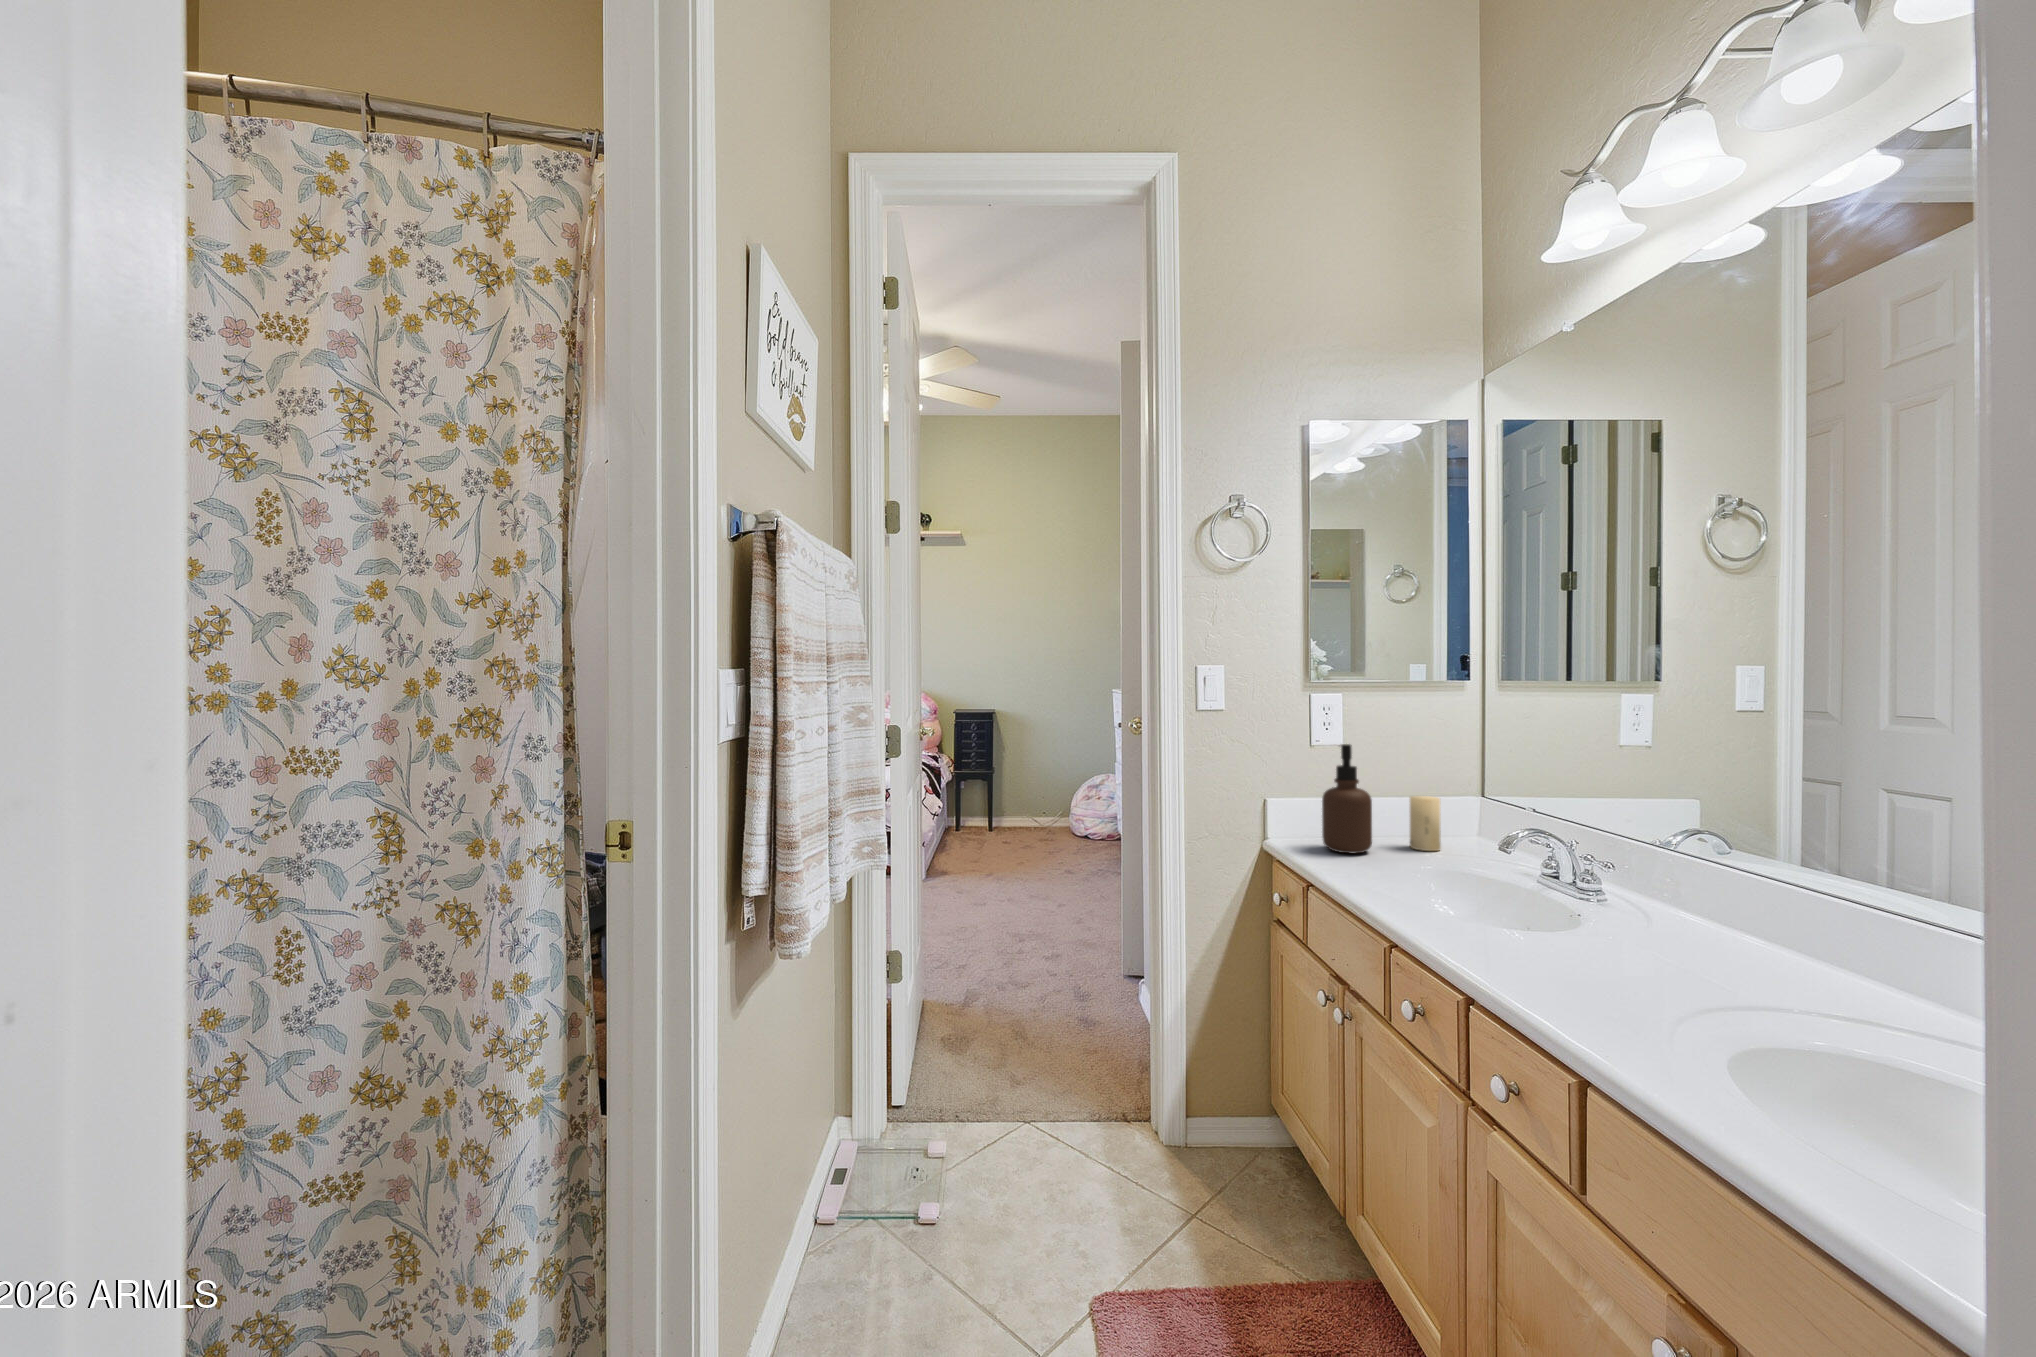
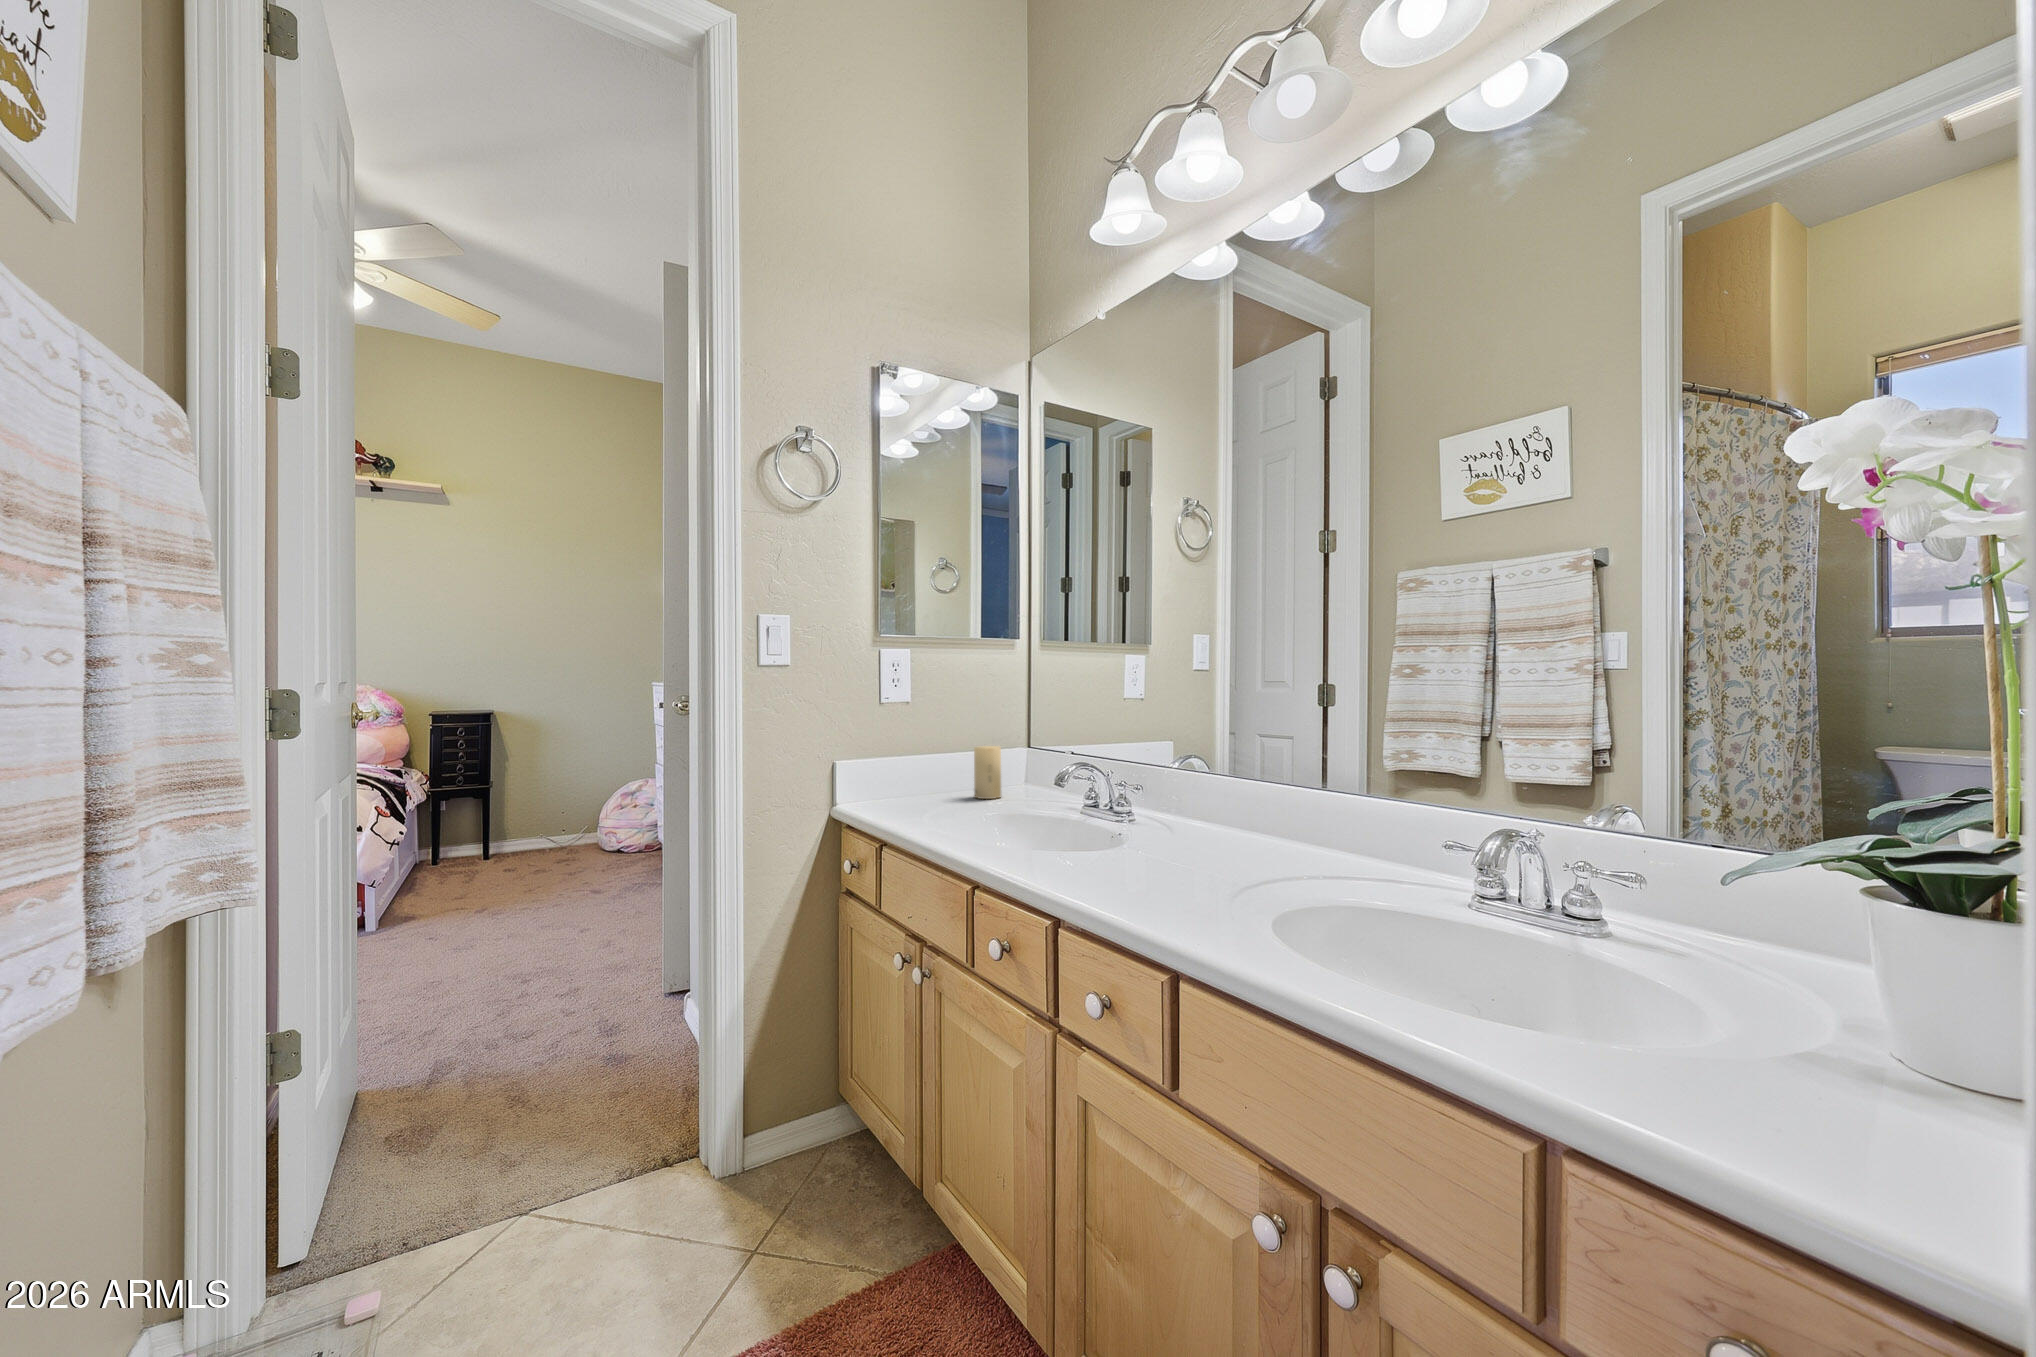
soap dispenser: present [1322,744,1372,853] -> none [893,696,942,808]

